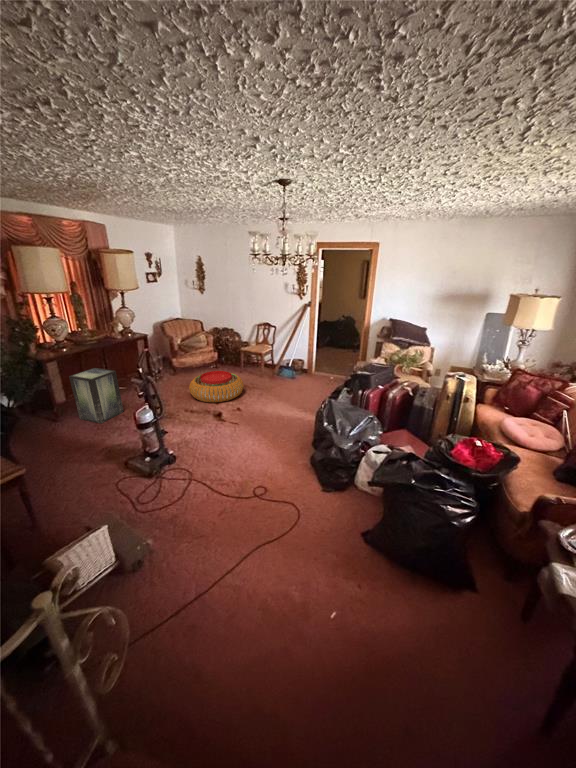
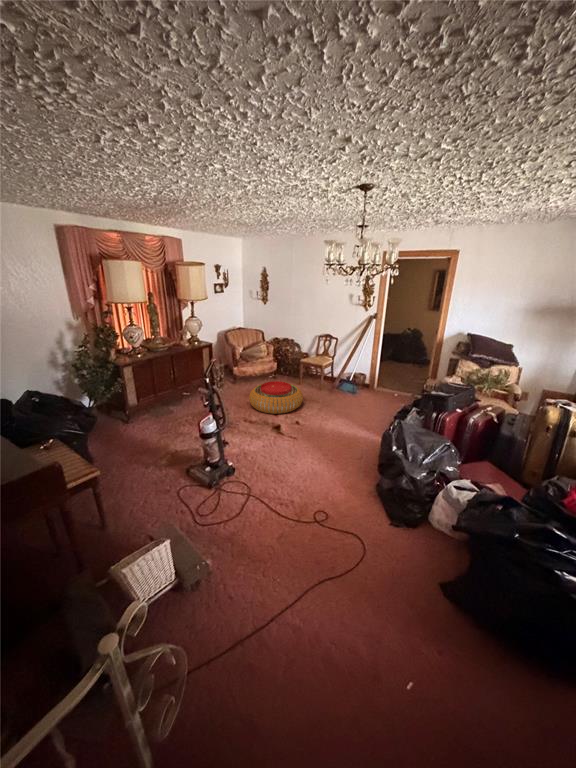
storage box: present [69,368,124,423] -> none [142,373,187,428]

